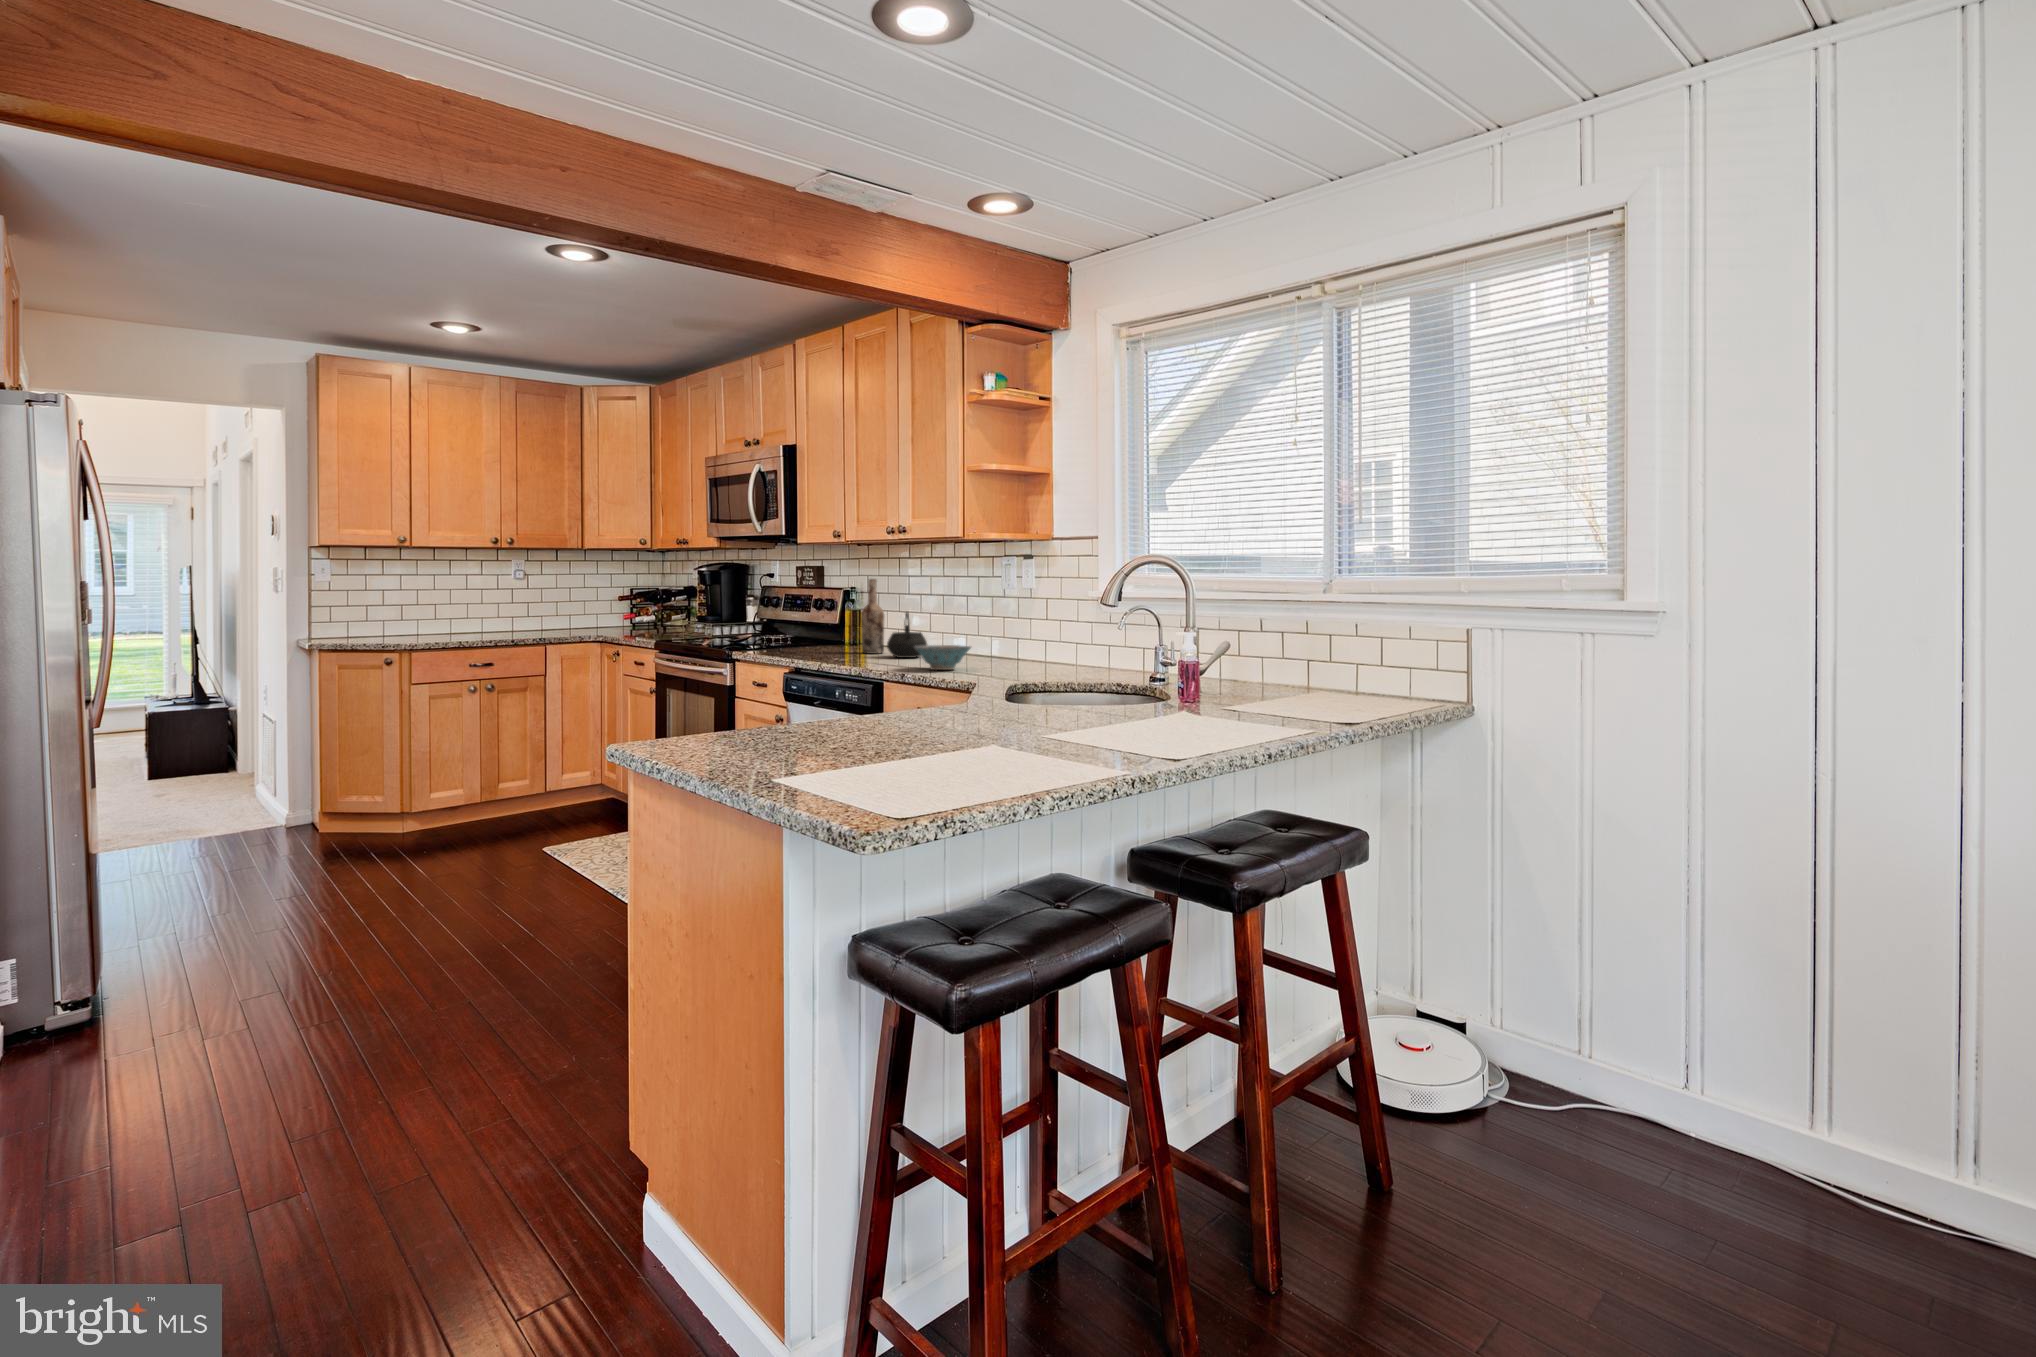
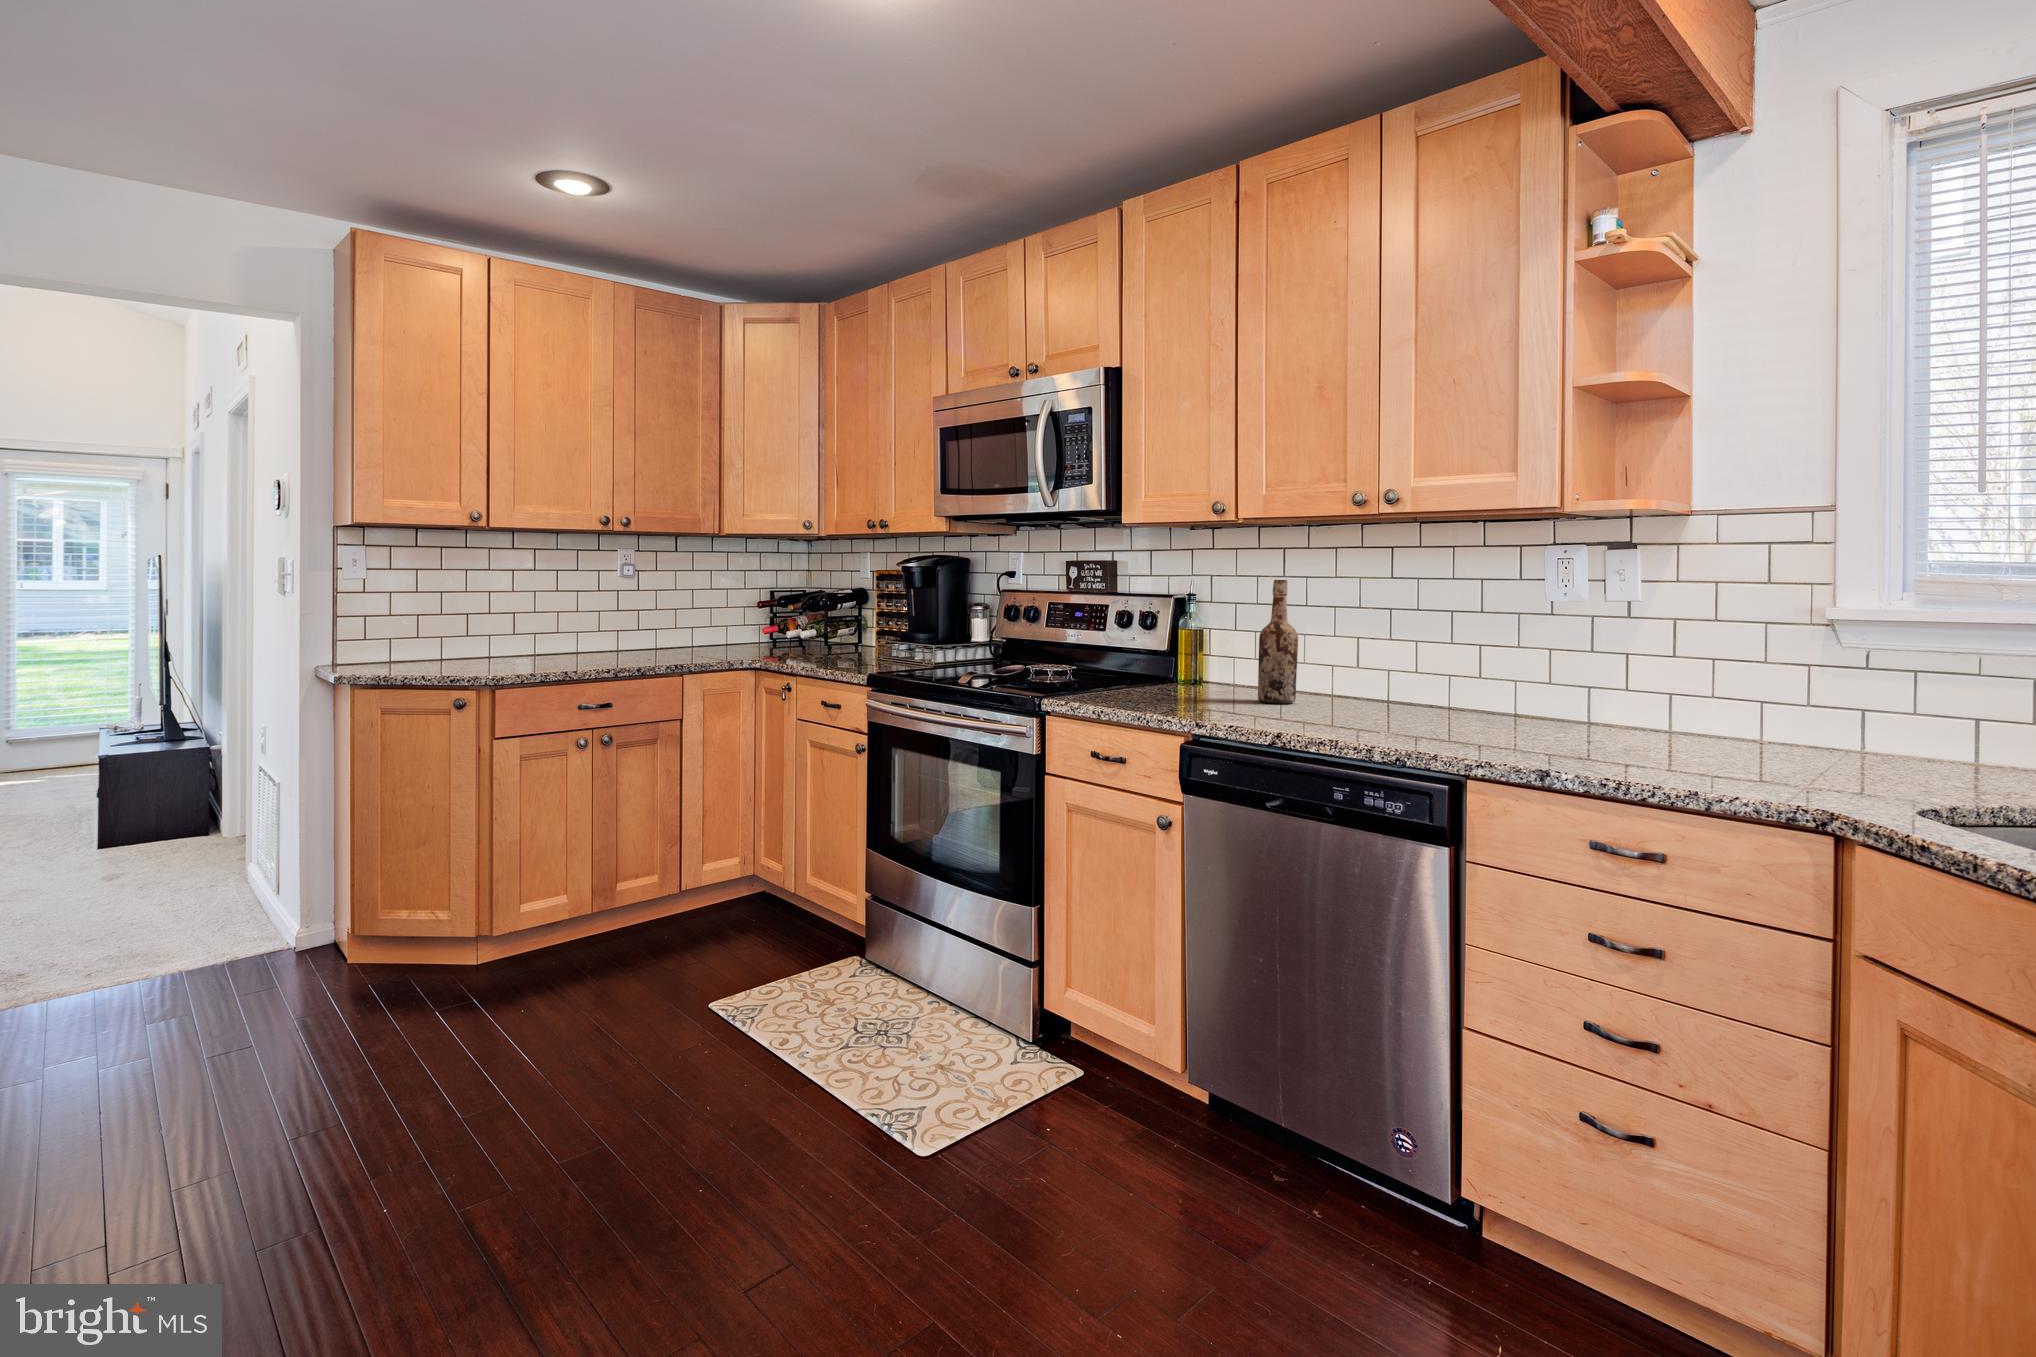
kettle: present [887,612,927,658] -> none [1335,635,1408,715]
ceramic bowl: present [914,645,971,670] -> none [1512,703,1637,755]

